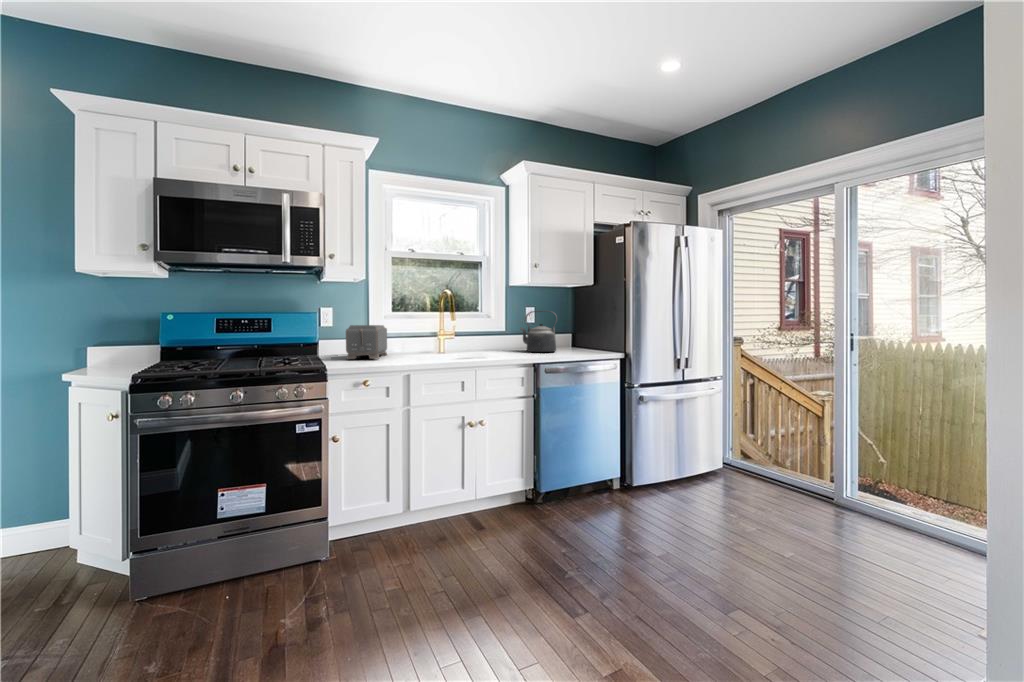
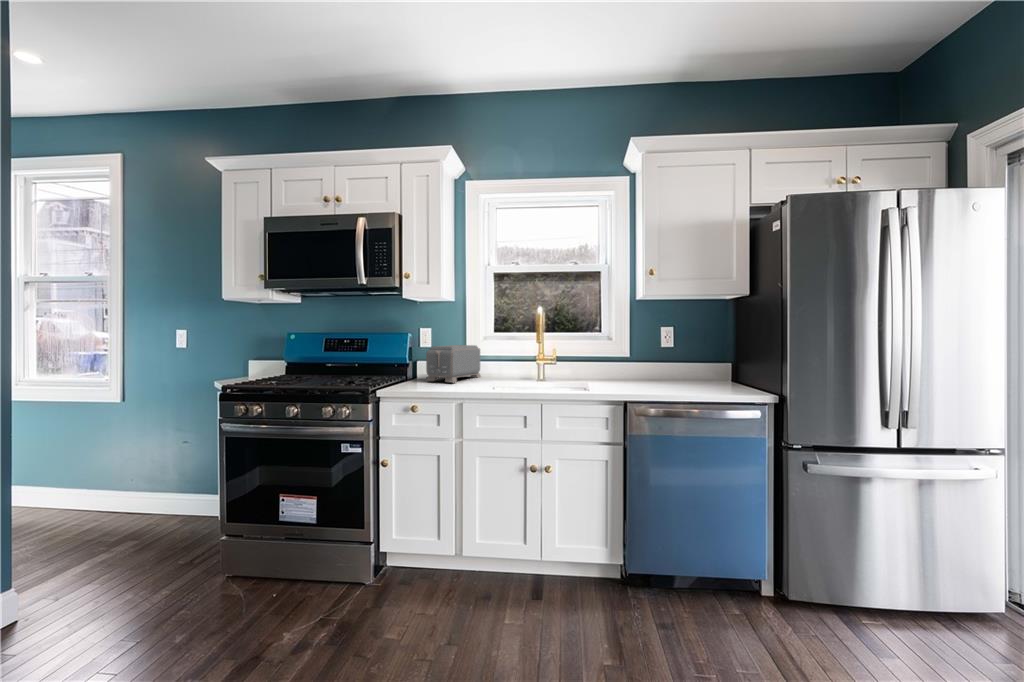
kettle: present [520,311,557,352] -> none [641,330,685,384]

